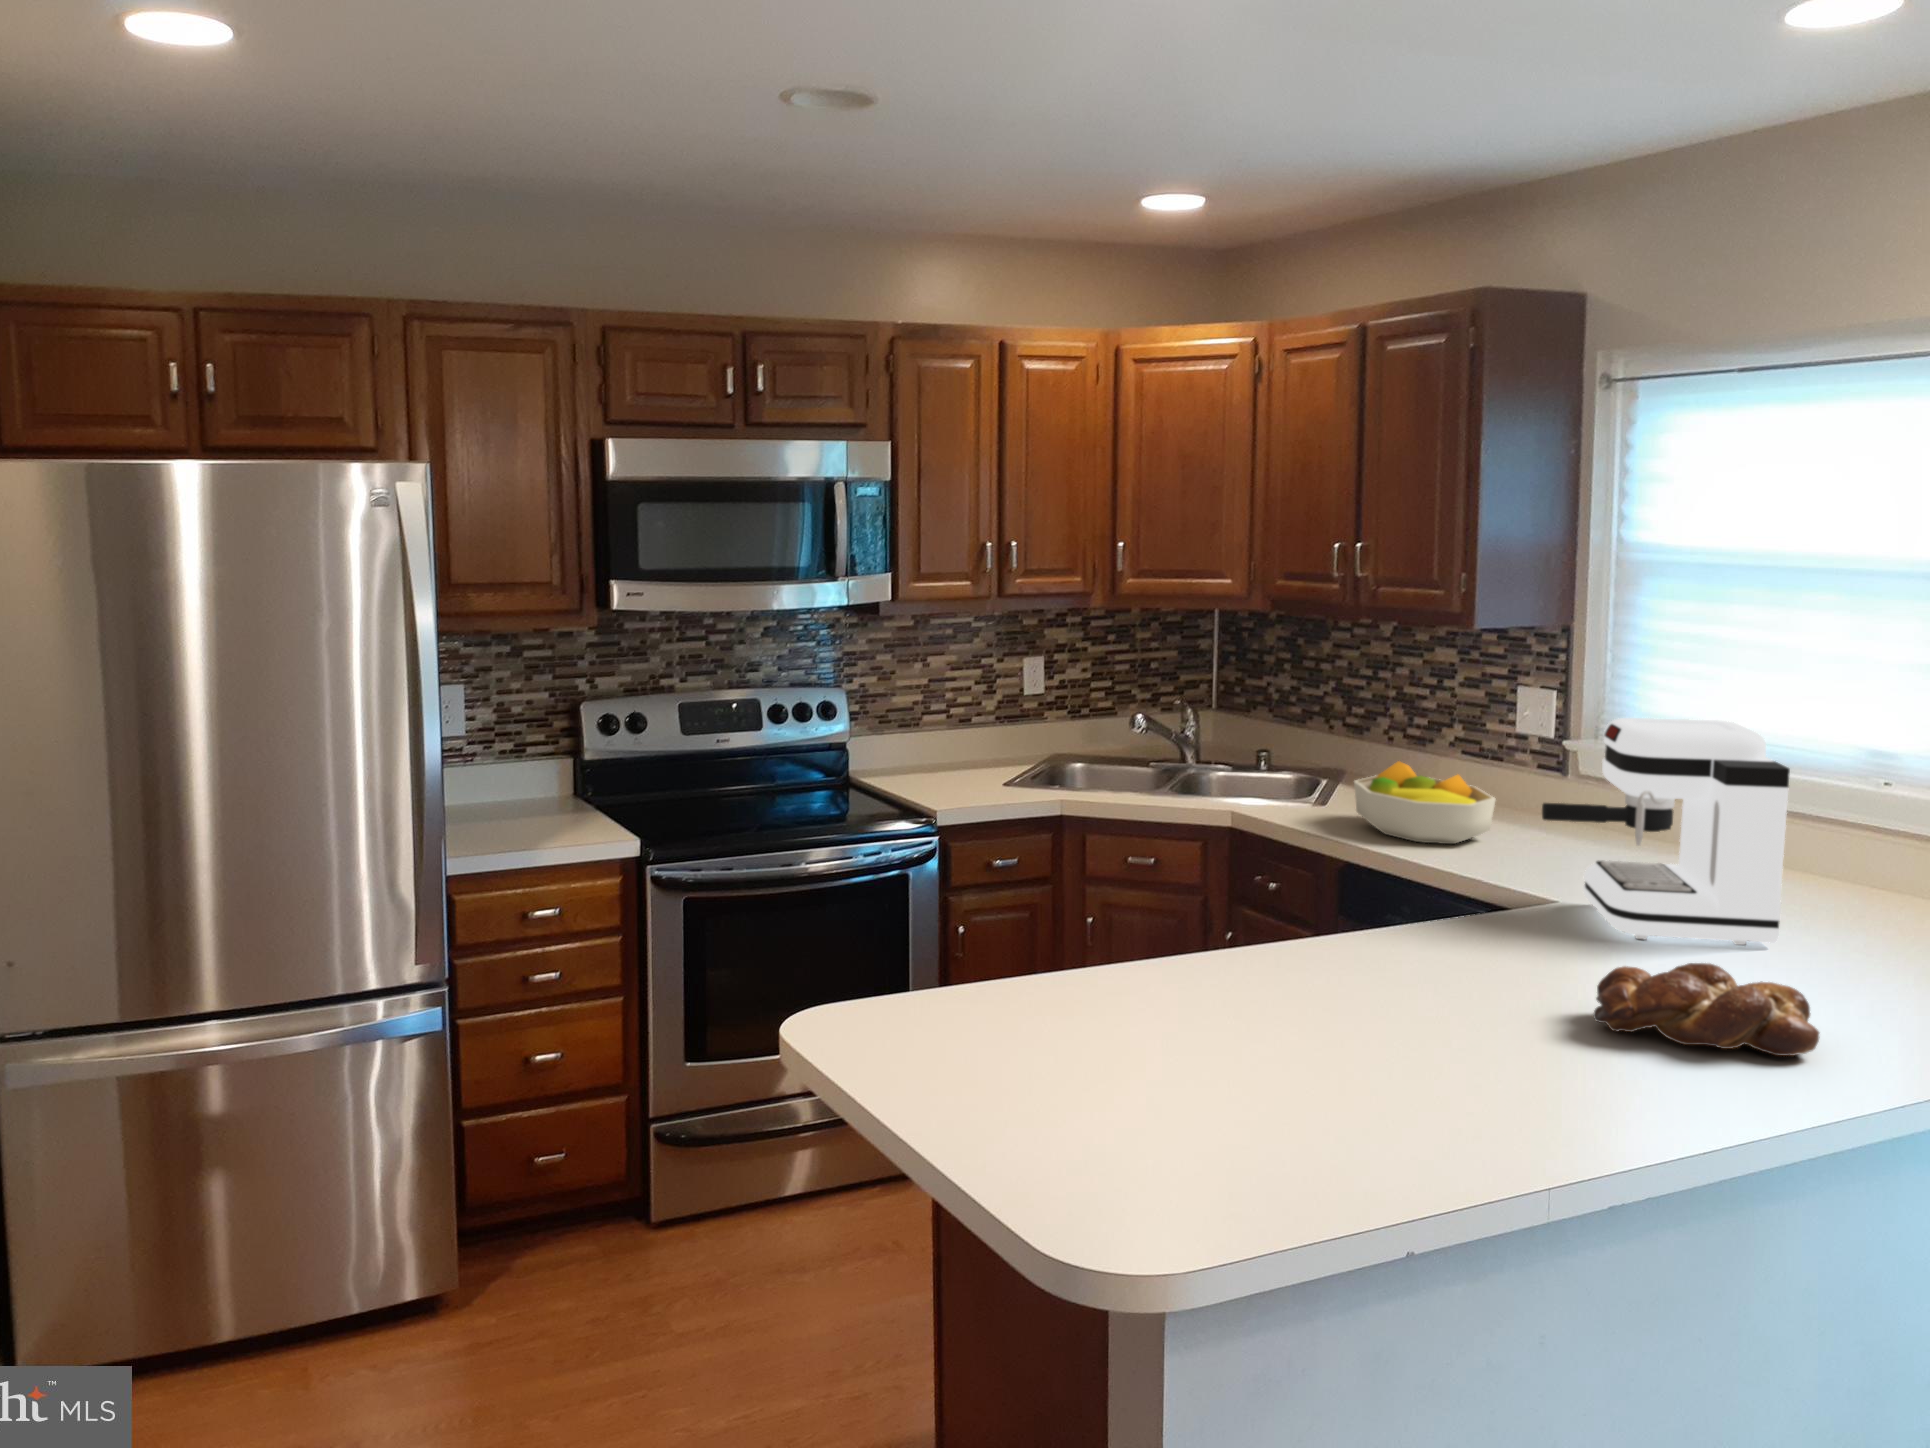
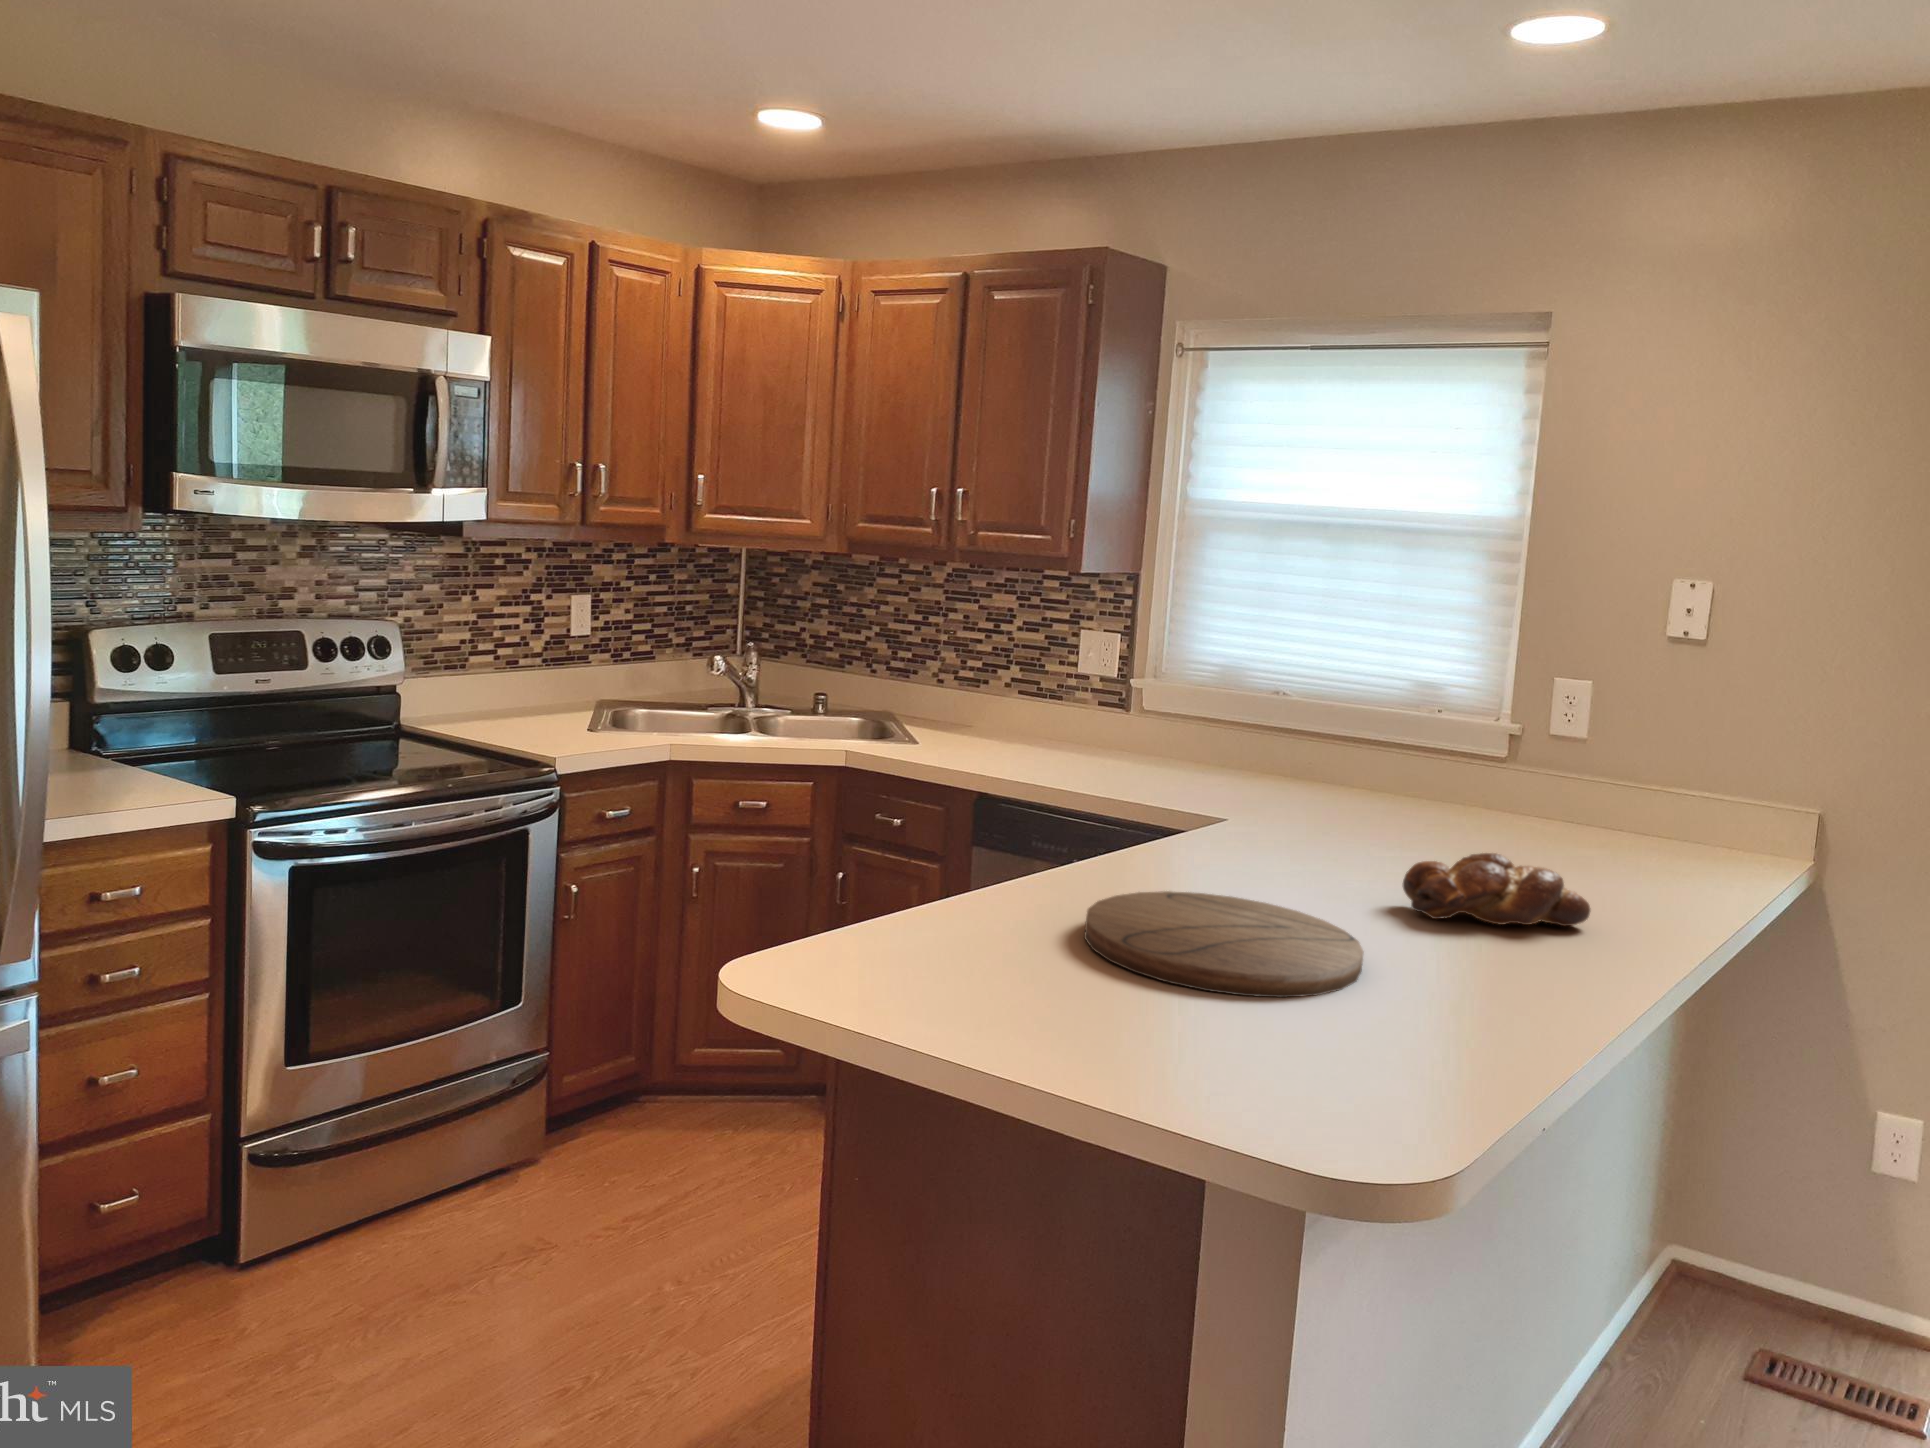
coffee maker: present [1542,718,1790,945] -> none [1231,649,1442,842]
fruit bowl: present [1354,761,1496,844] -> none [968,696,1102,771]
cutting board: none [1161,972,1441,1087] -> present [1084,891,1364,998]

